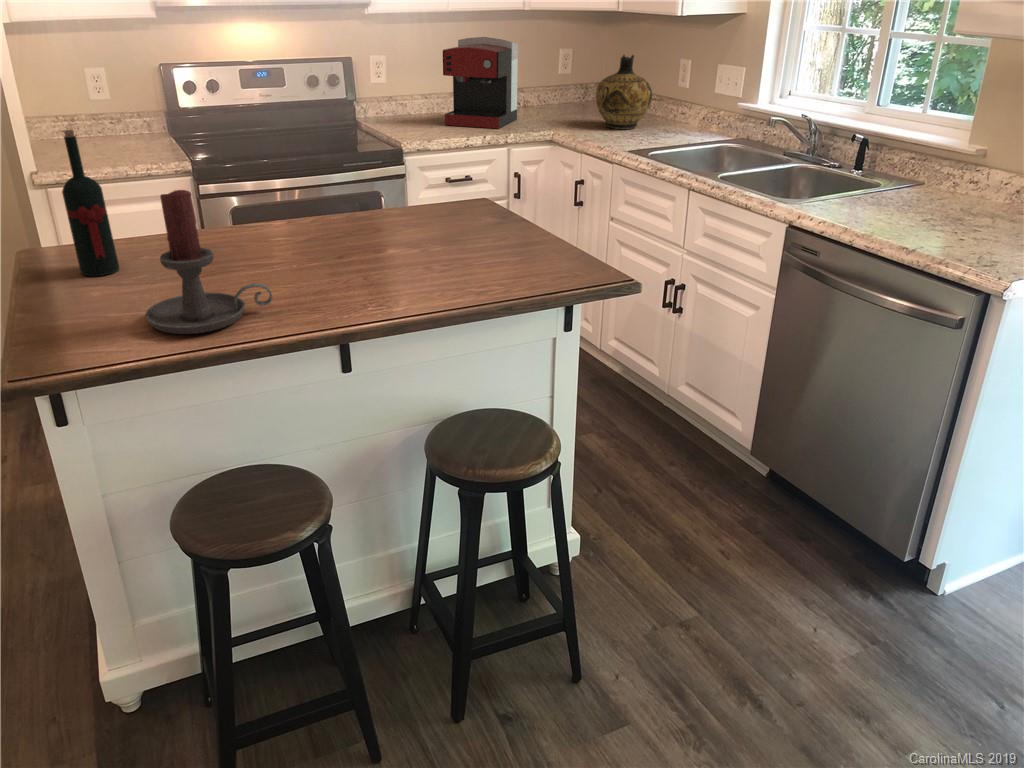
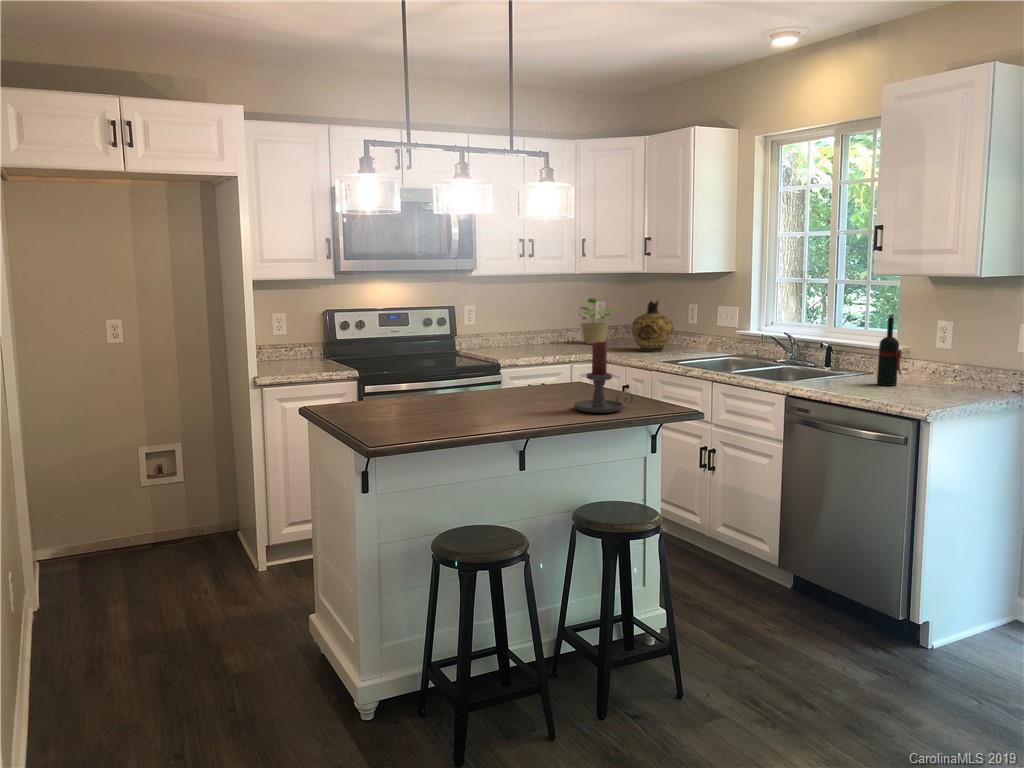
coffee maker: present [443,37,518,129] -> none [521,291,572,353]
potted plant: none [530,46,581,113] -> present [579,298,615,344]
wine bottle: present [62,130,119,276] -> present [877,315,901,386]
candle holder: present [145,190,273,334] -> present [574,341,634,413]

